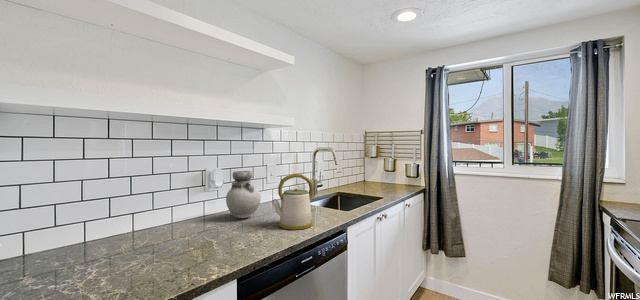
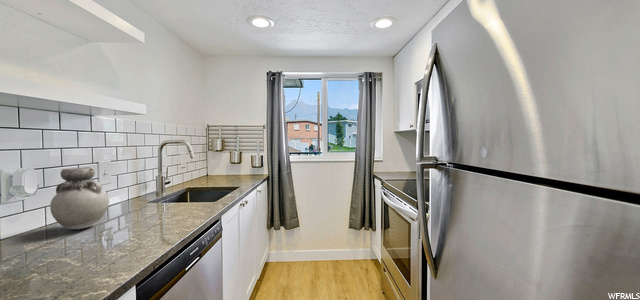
kettle: present [271,174,314,230] -> none [137,165,189,227]

